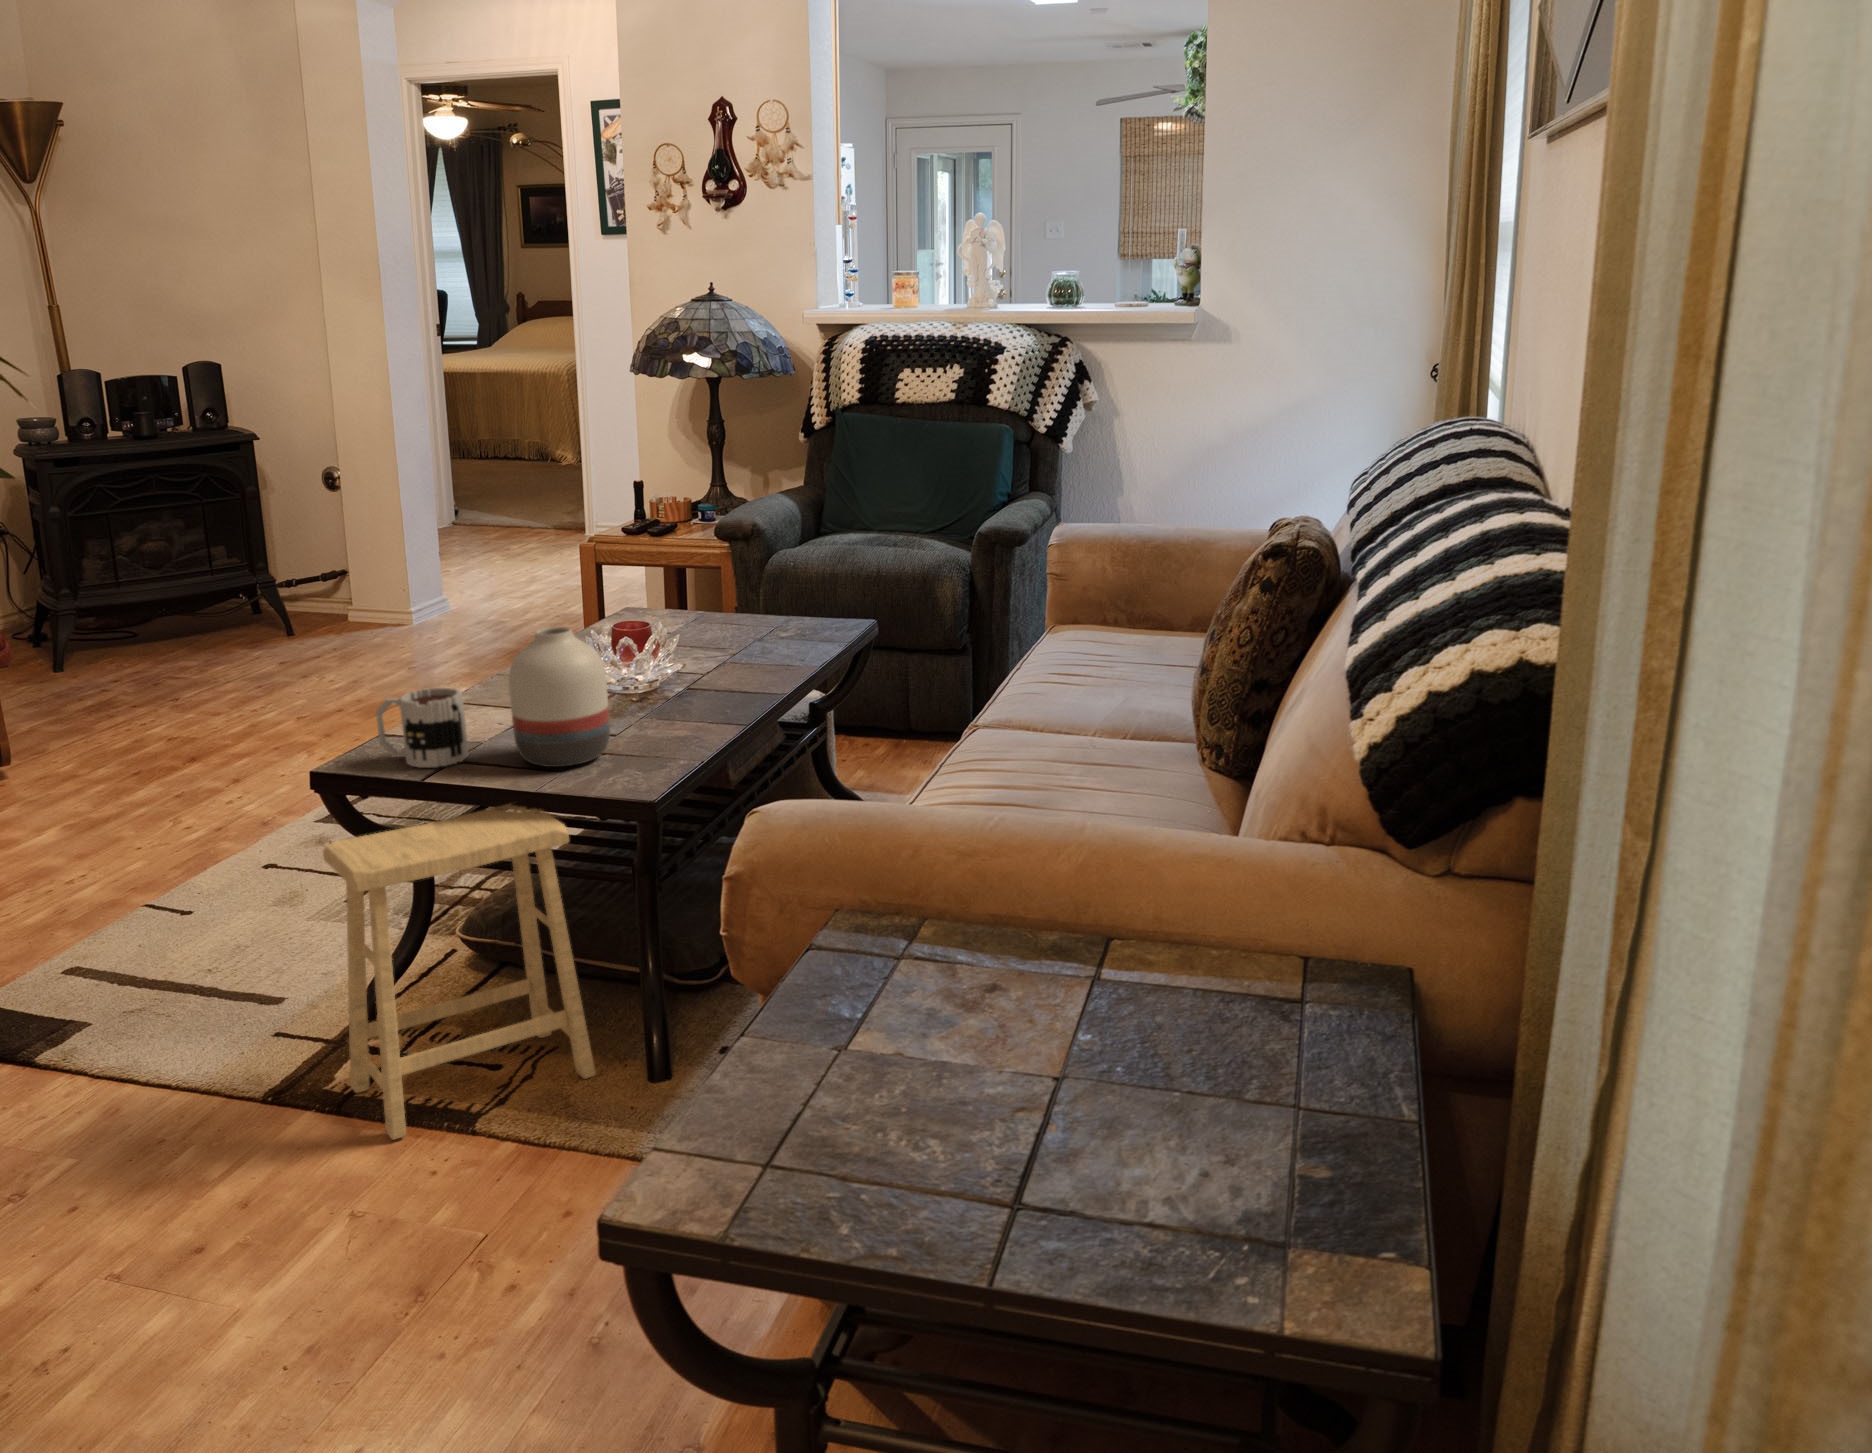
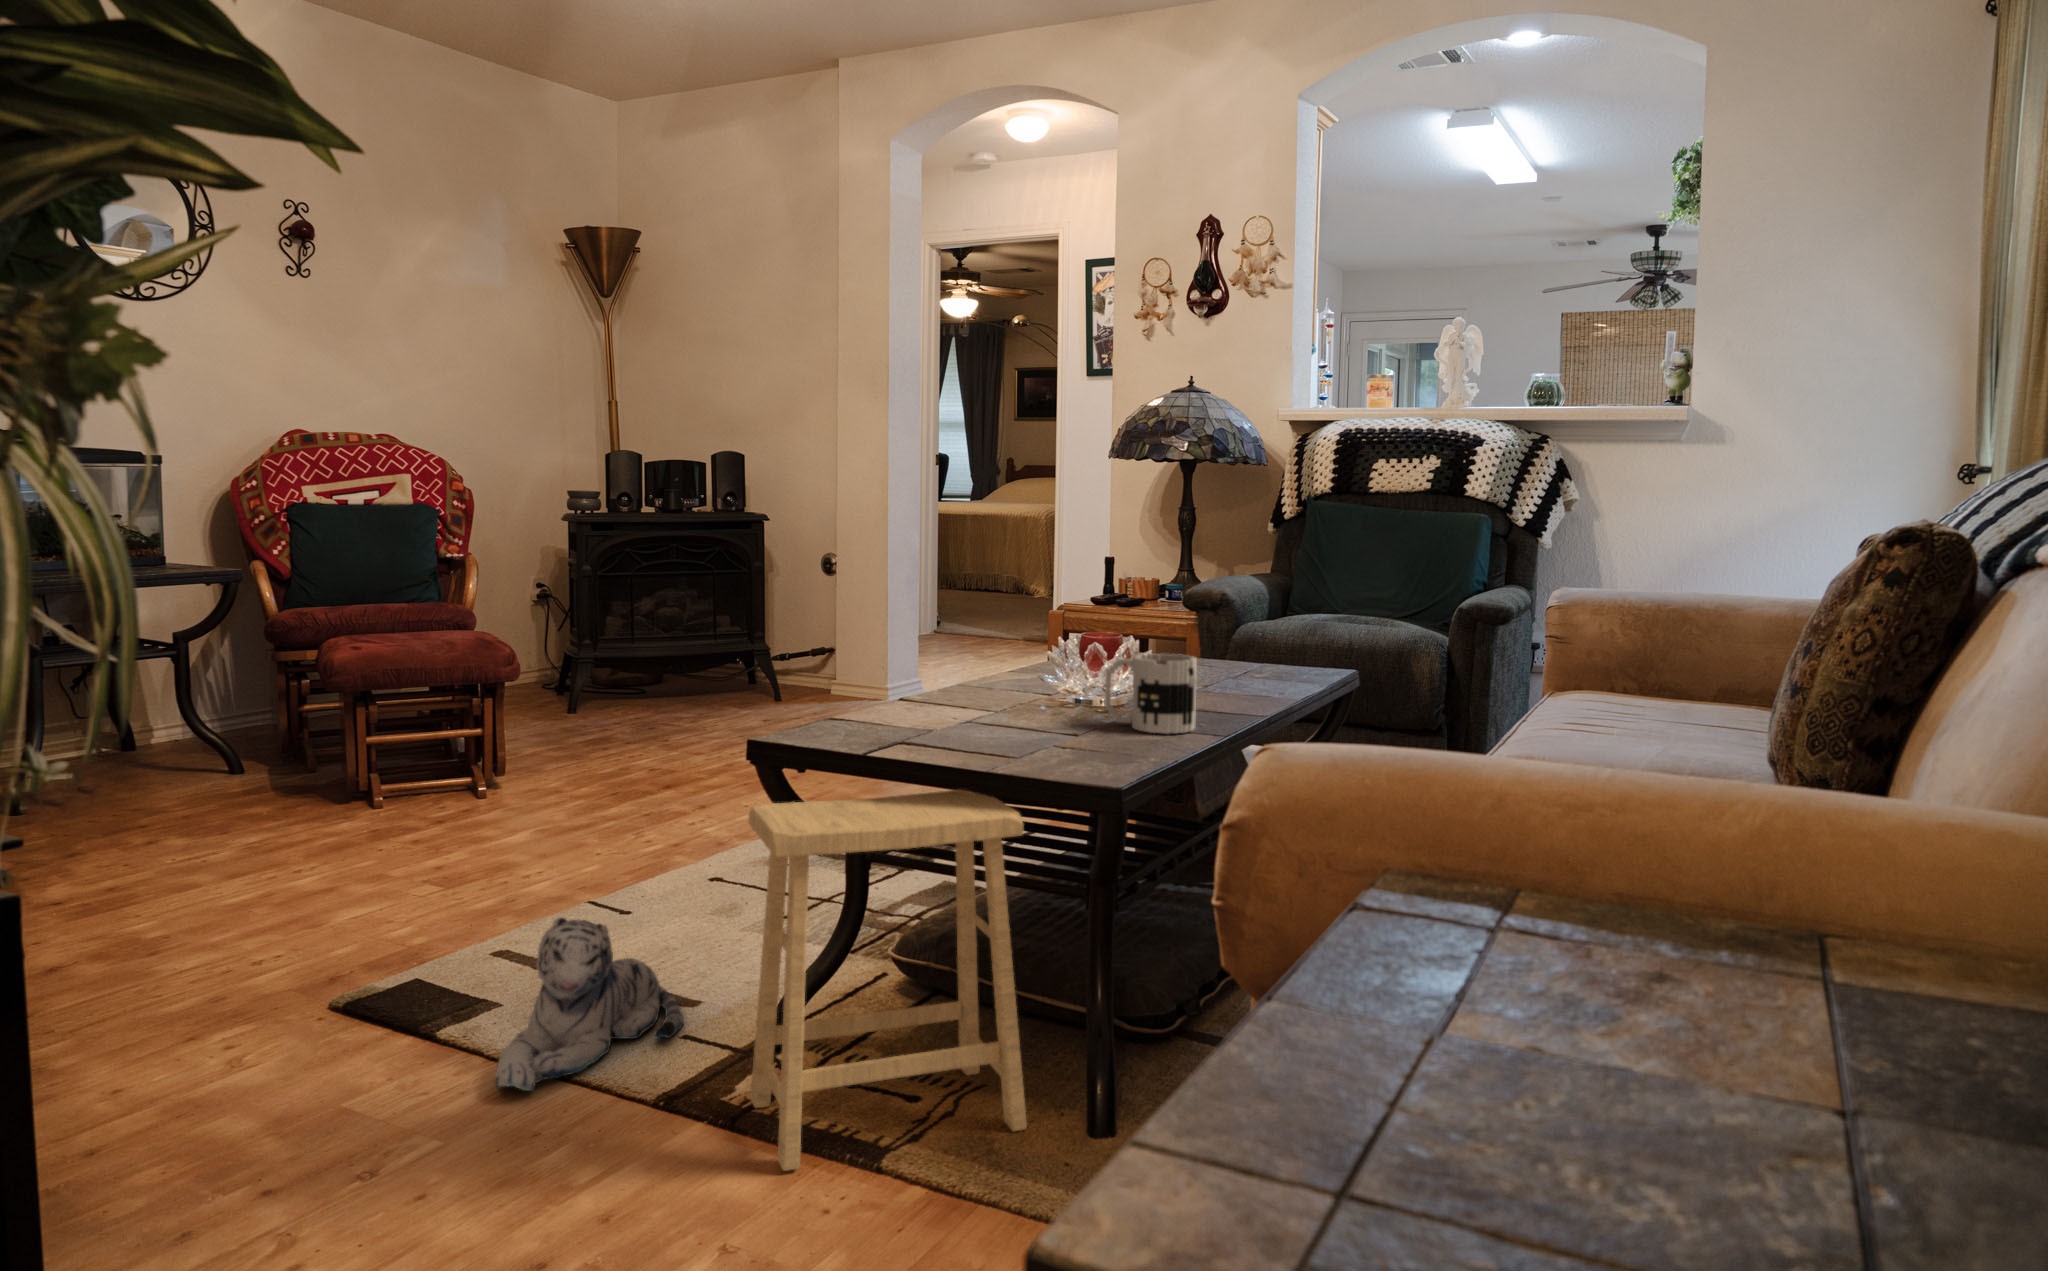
vase: present [509,627,610,767] -> none [972,596,1080,754]
mug: present [376,688,469,767] -> present [1105,654,1197,734]
plush toy: none [103,953,270,1114] -> present [495,917,684,1091]

